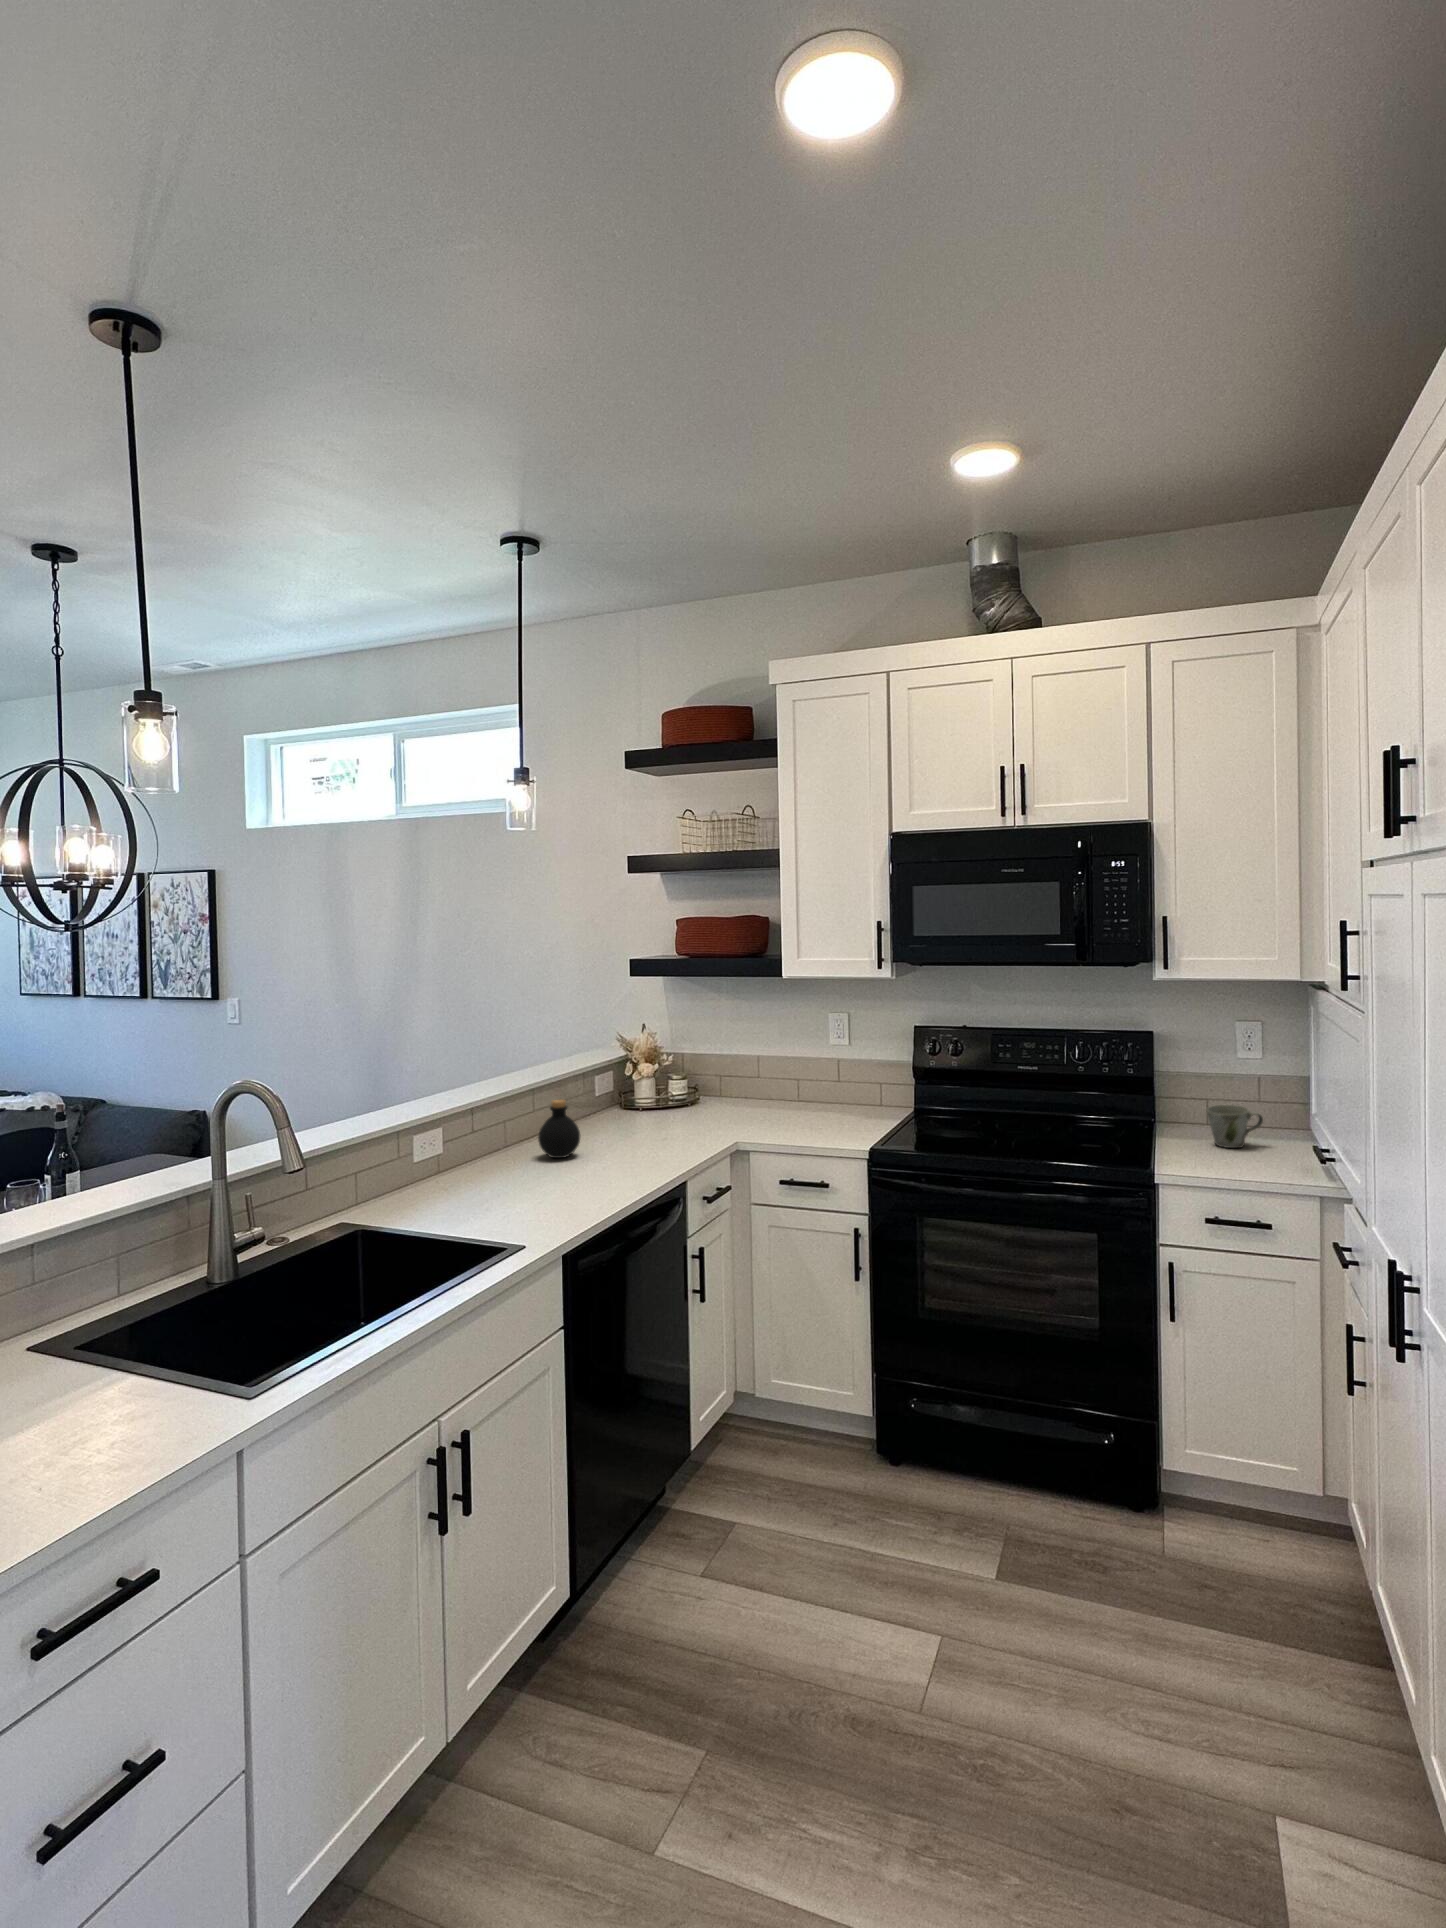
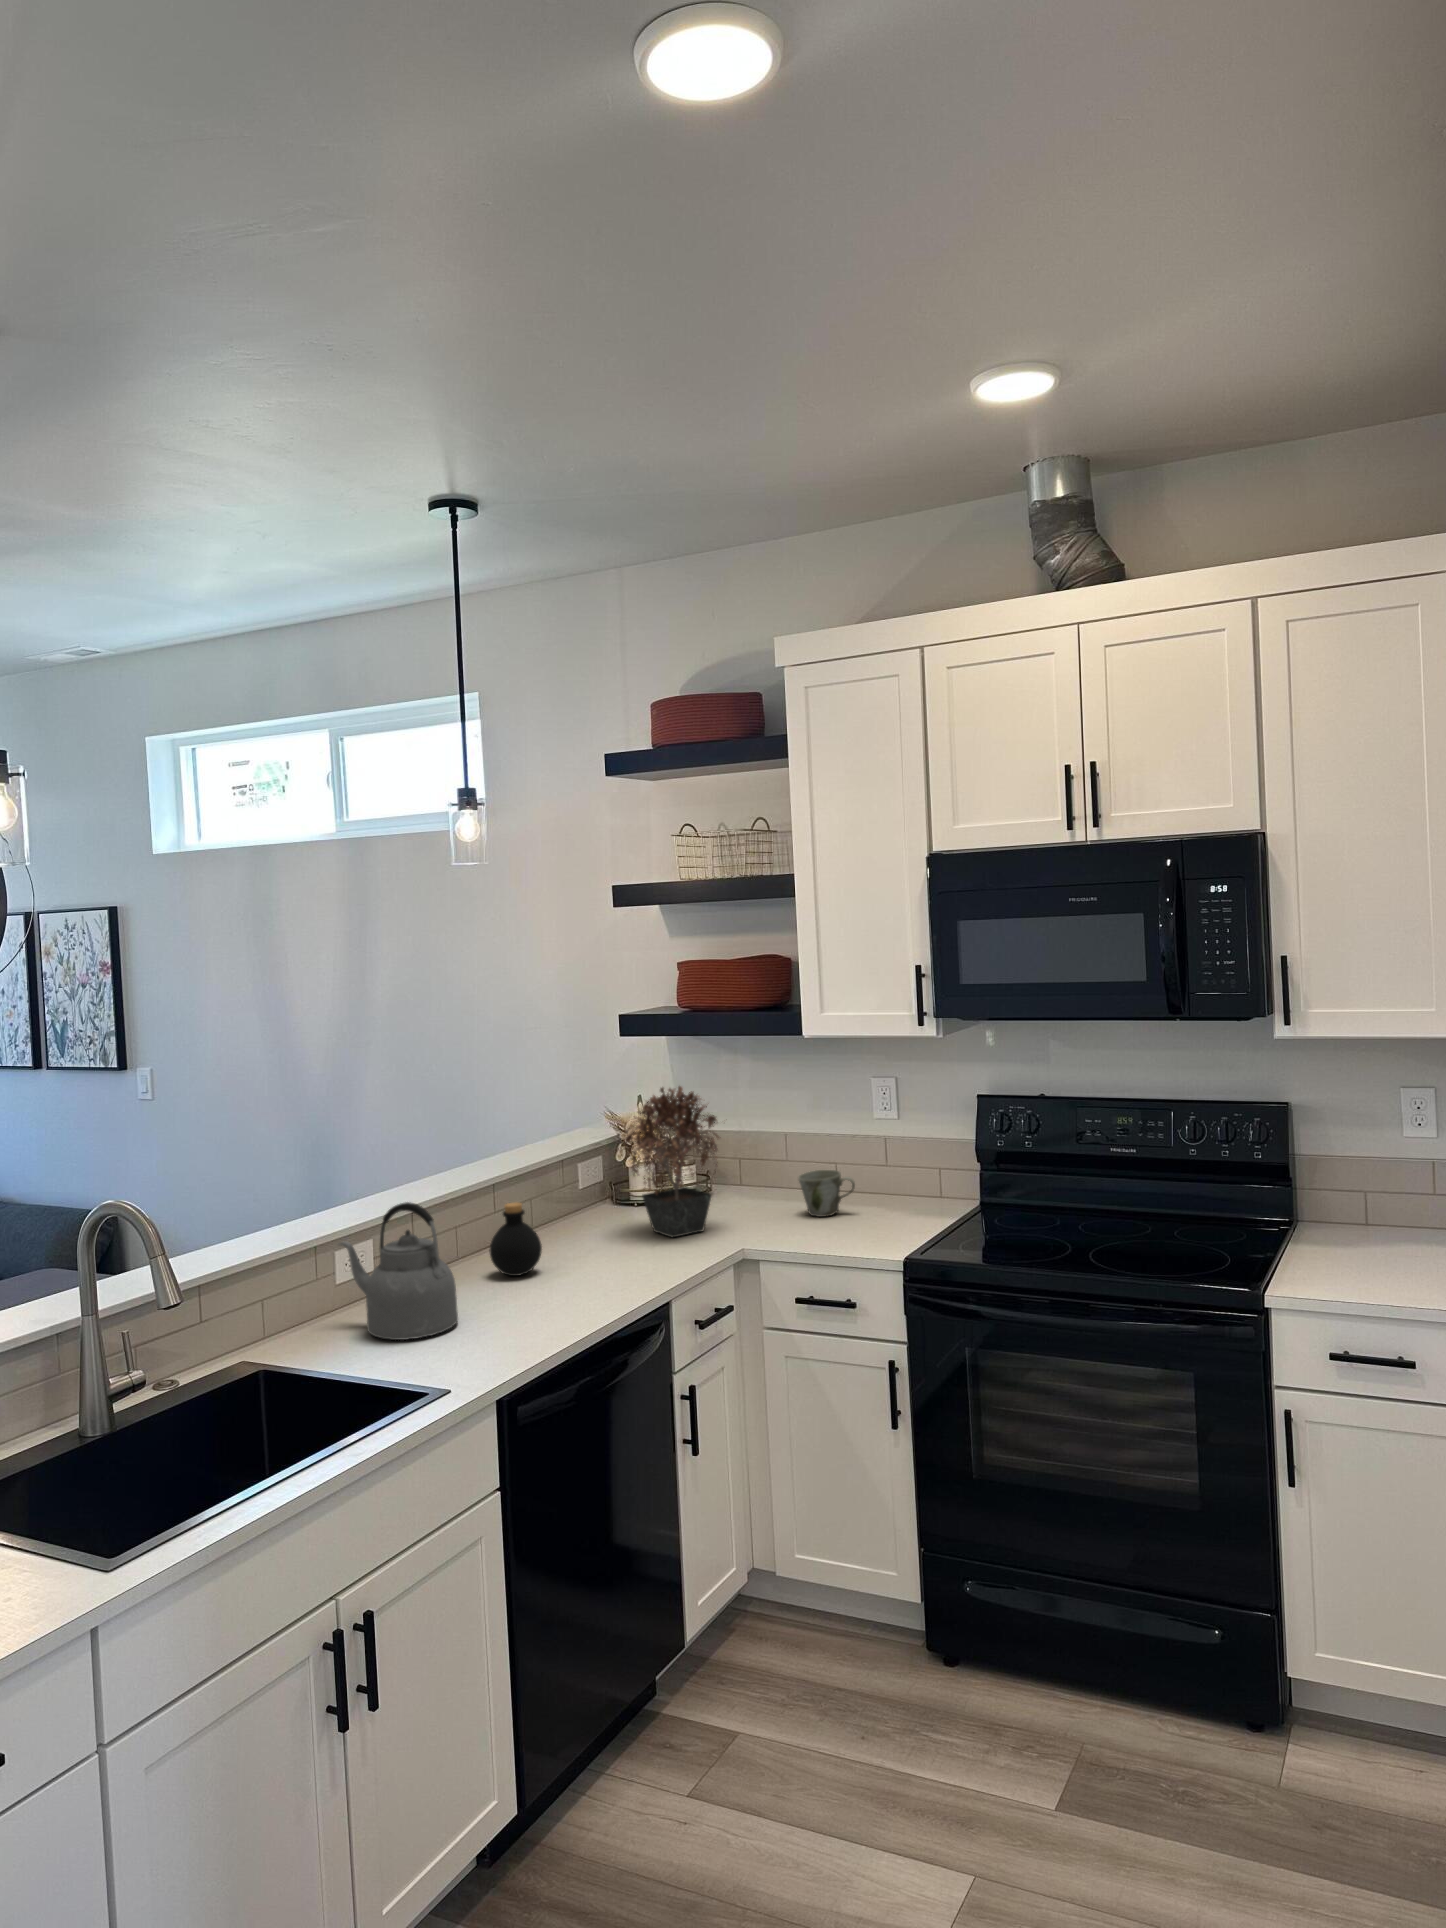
potted plant: none [635,1011,723,1131] -> present [618,1086,719,1237]
kettle: none [420,1094,521,1206] -> present [338,1202,458,1340]
mug: present [1207,1105,1263,1148] -> present [798,1170,855,1217]

